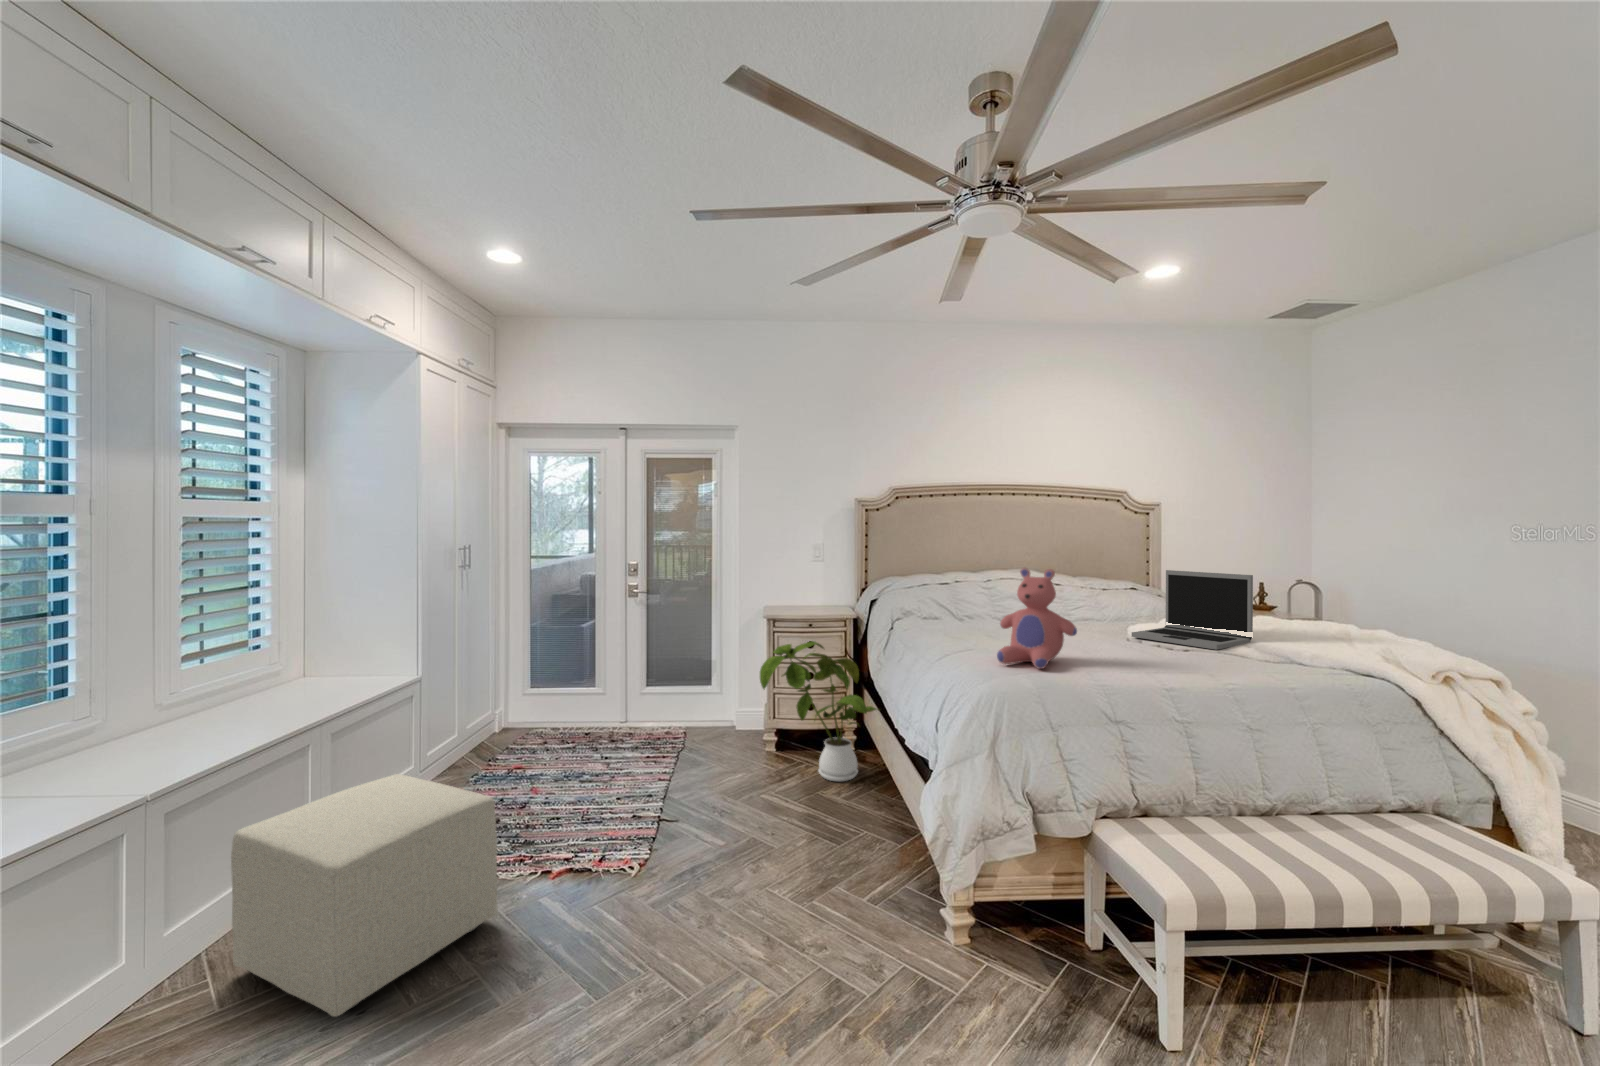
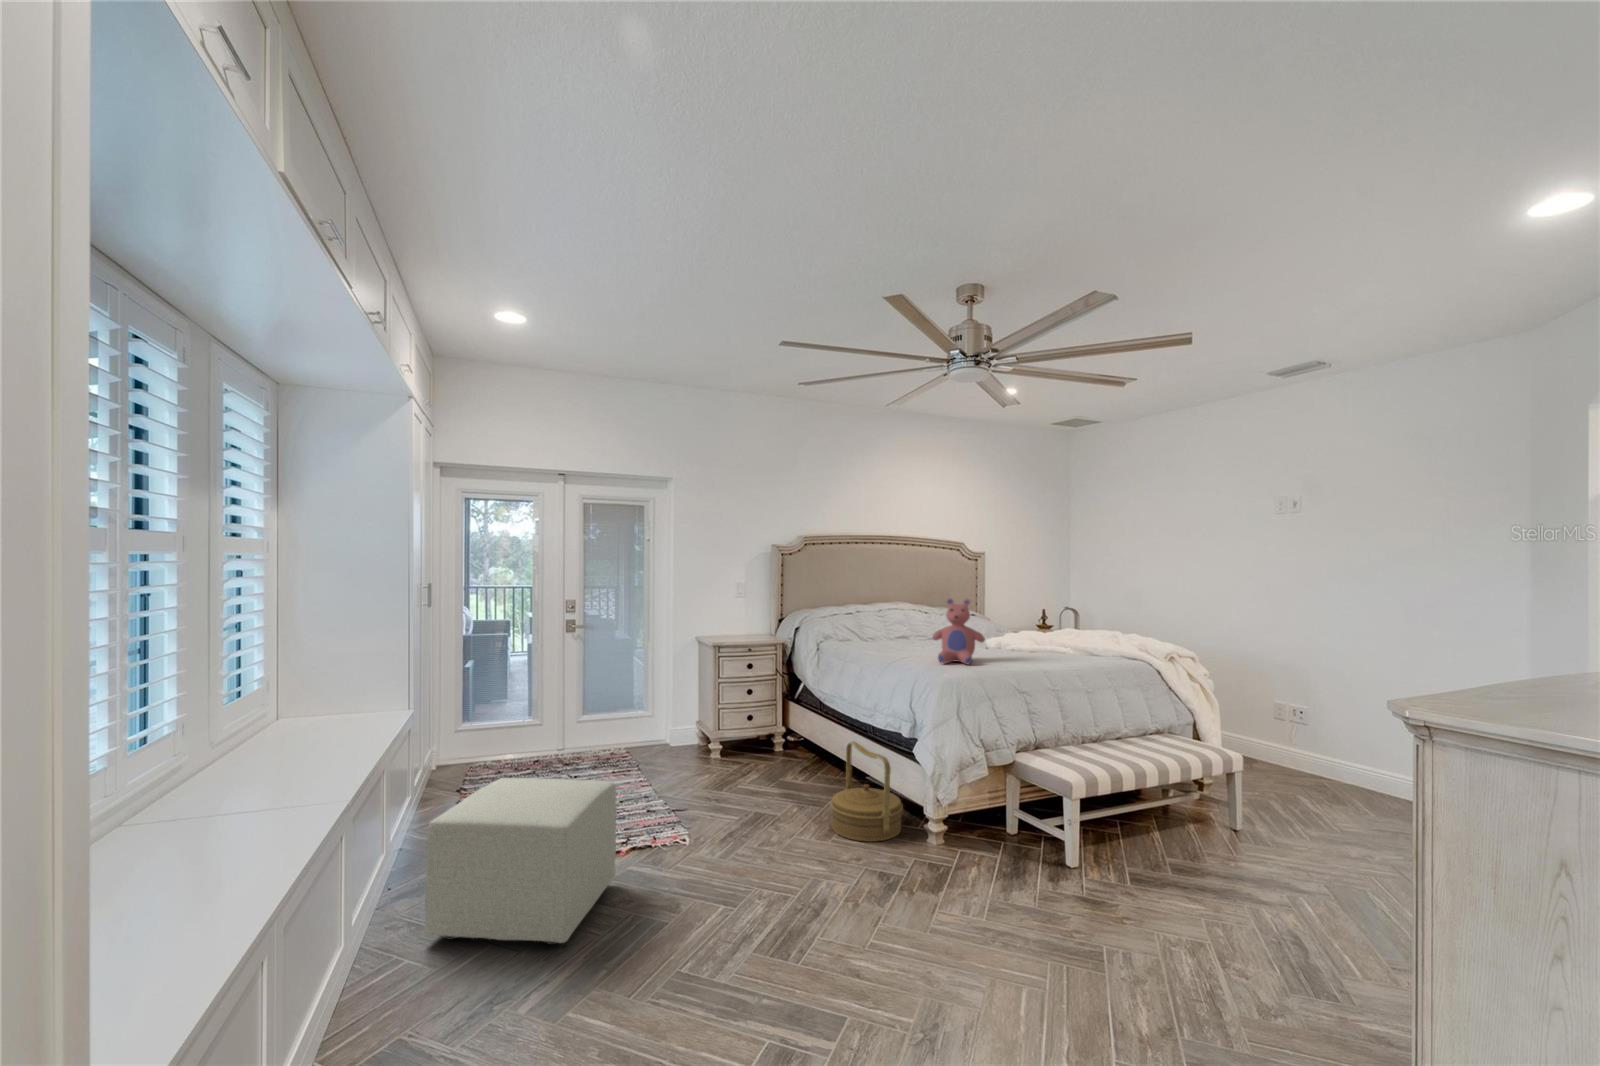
laptop: present [1132,570,1253,650] -> none [998,600,1067,650]
house plant: present [760,641,877,781] -> none [730,660,826,772]
woven basket: none [820,765,923,919] -> present [830,742,903,842]

